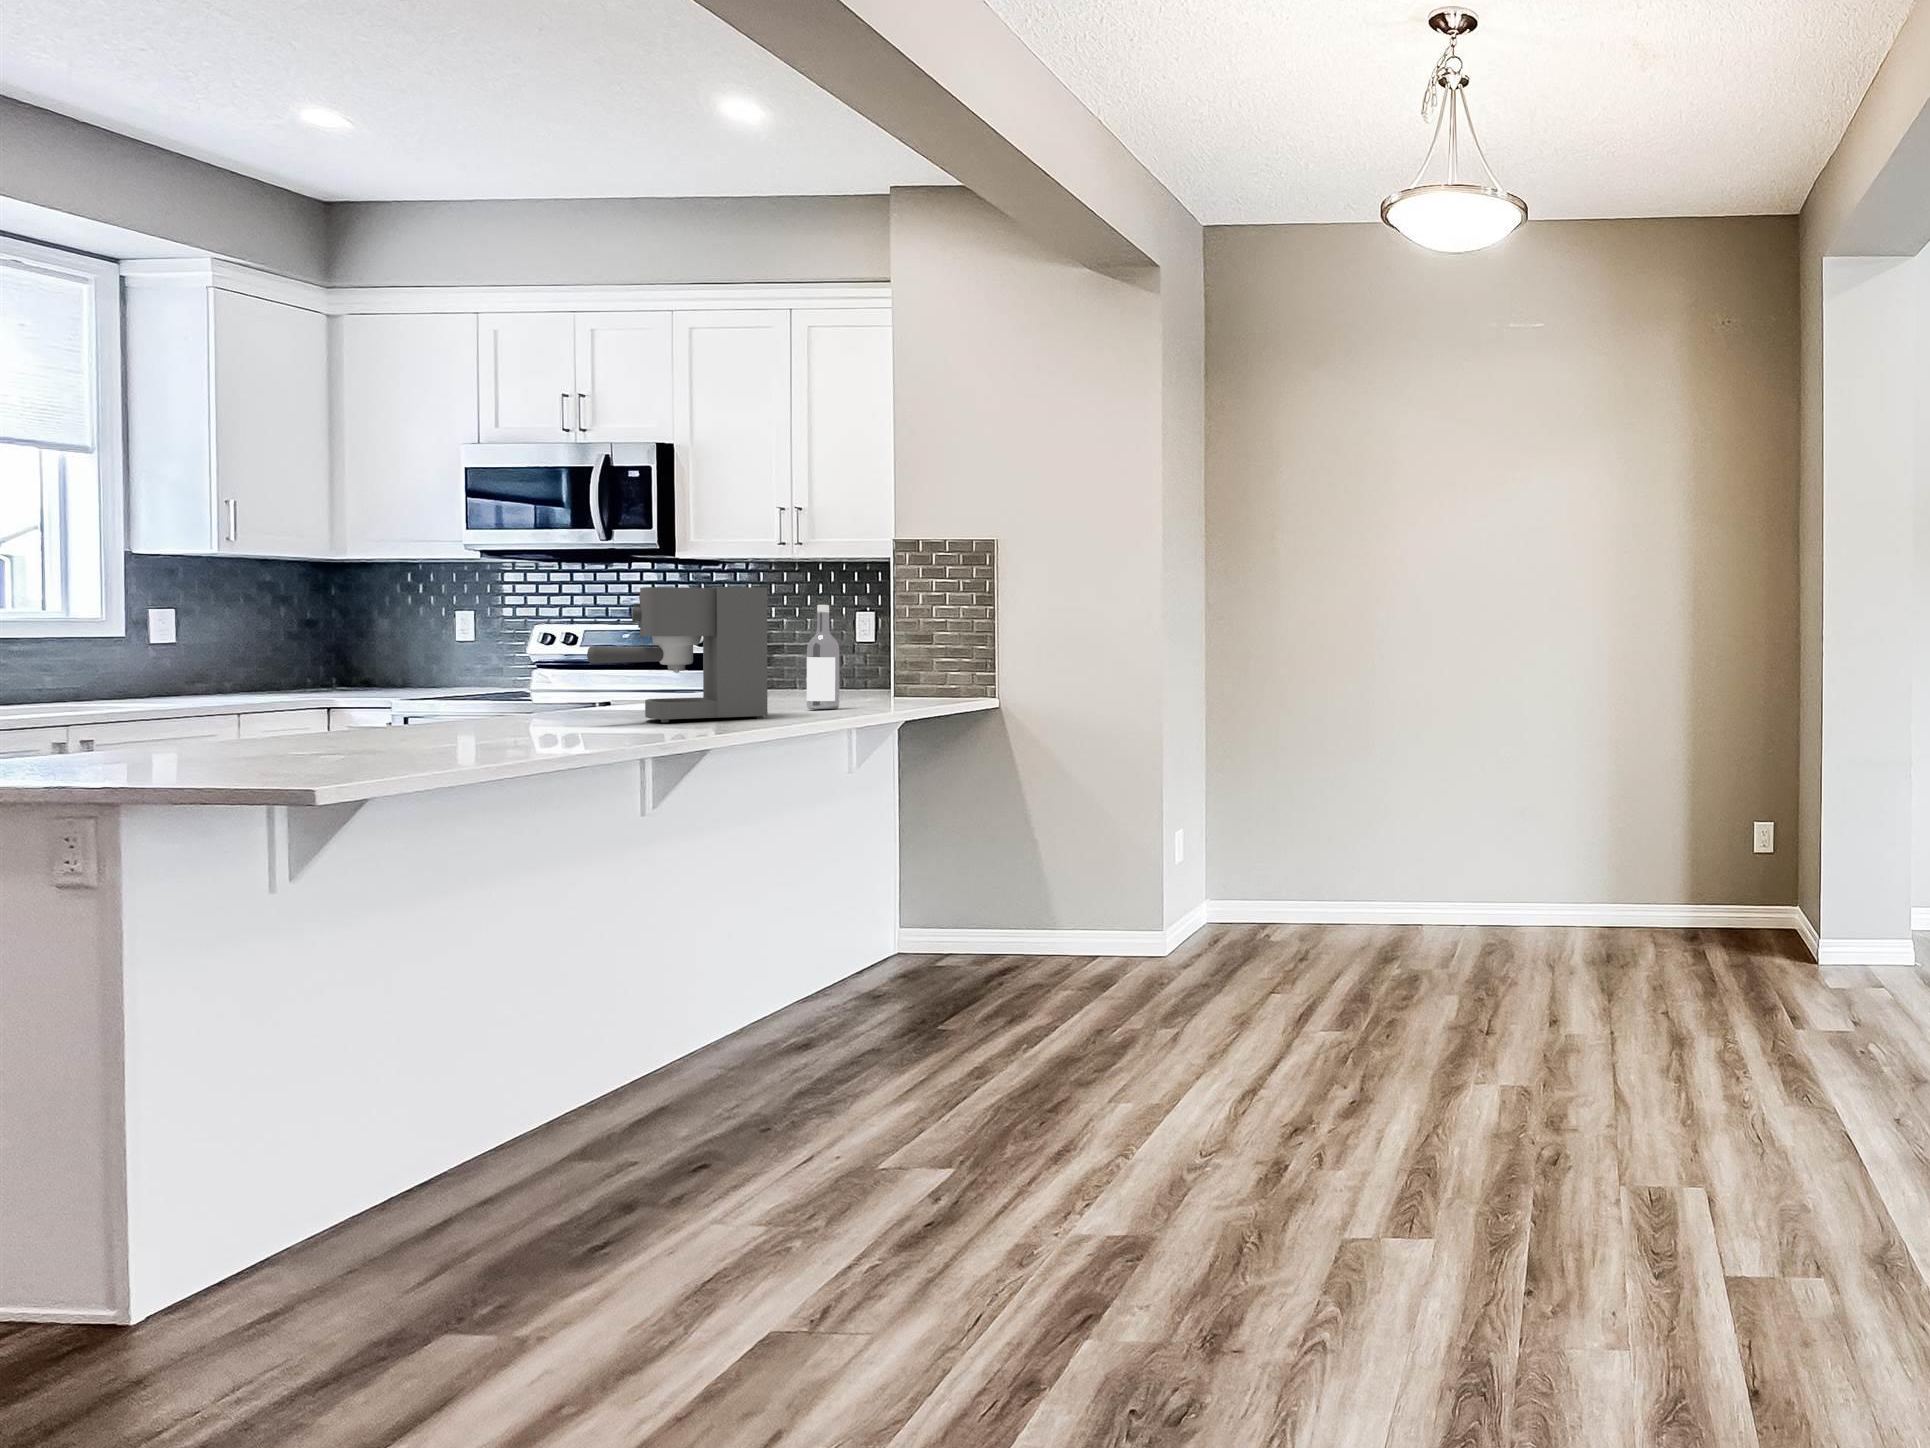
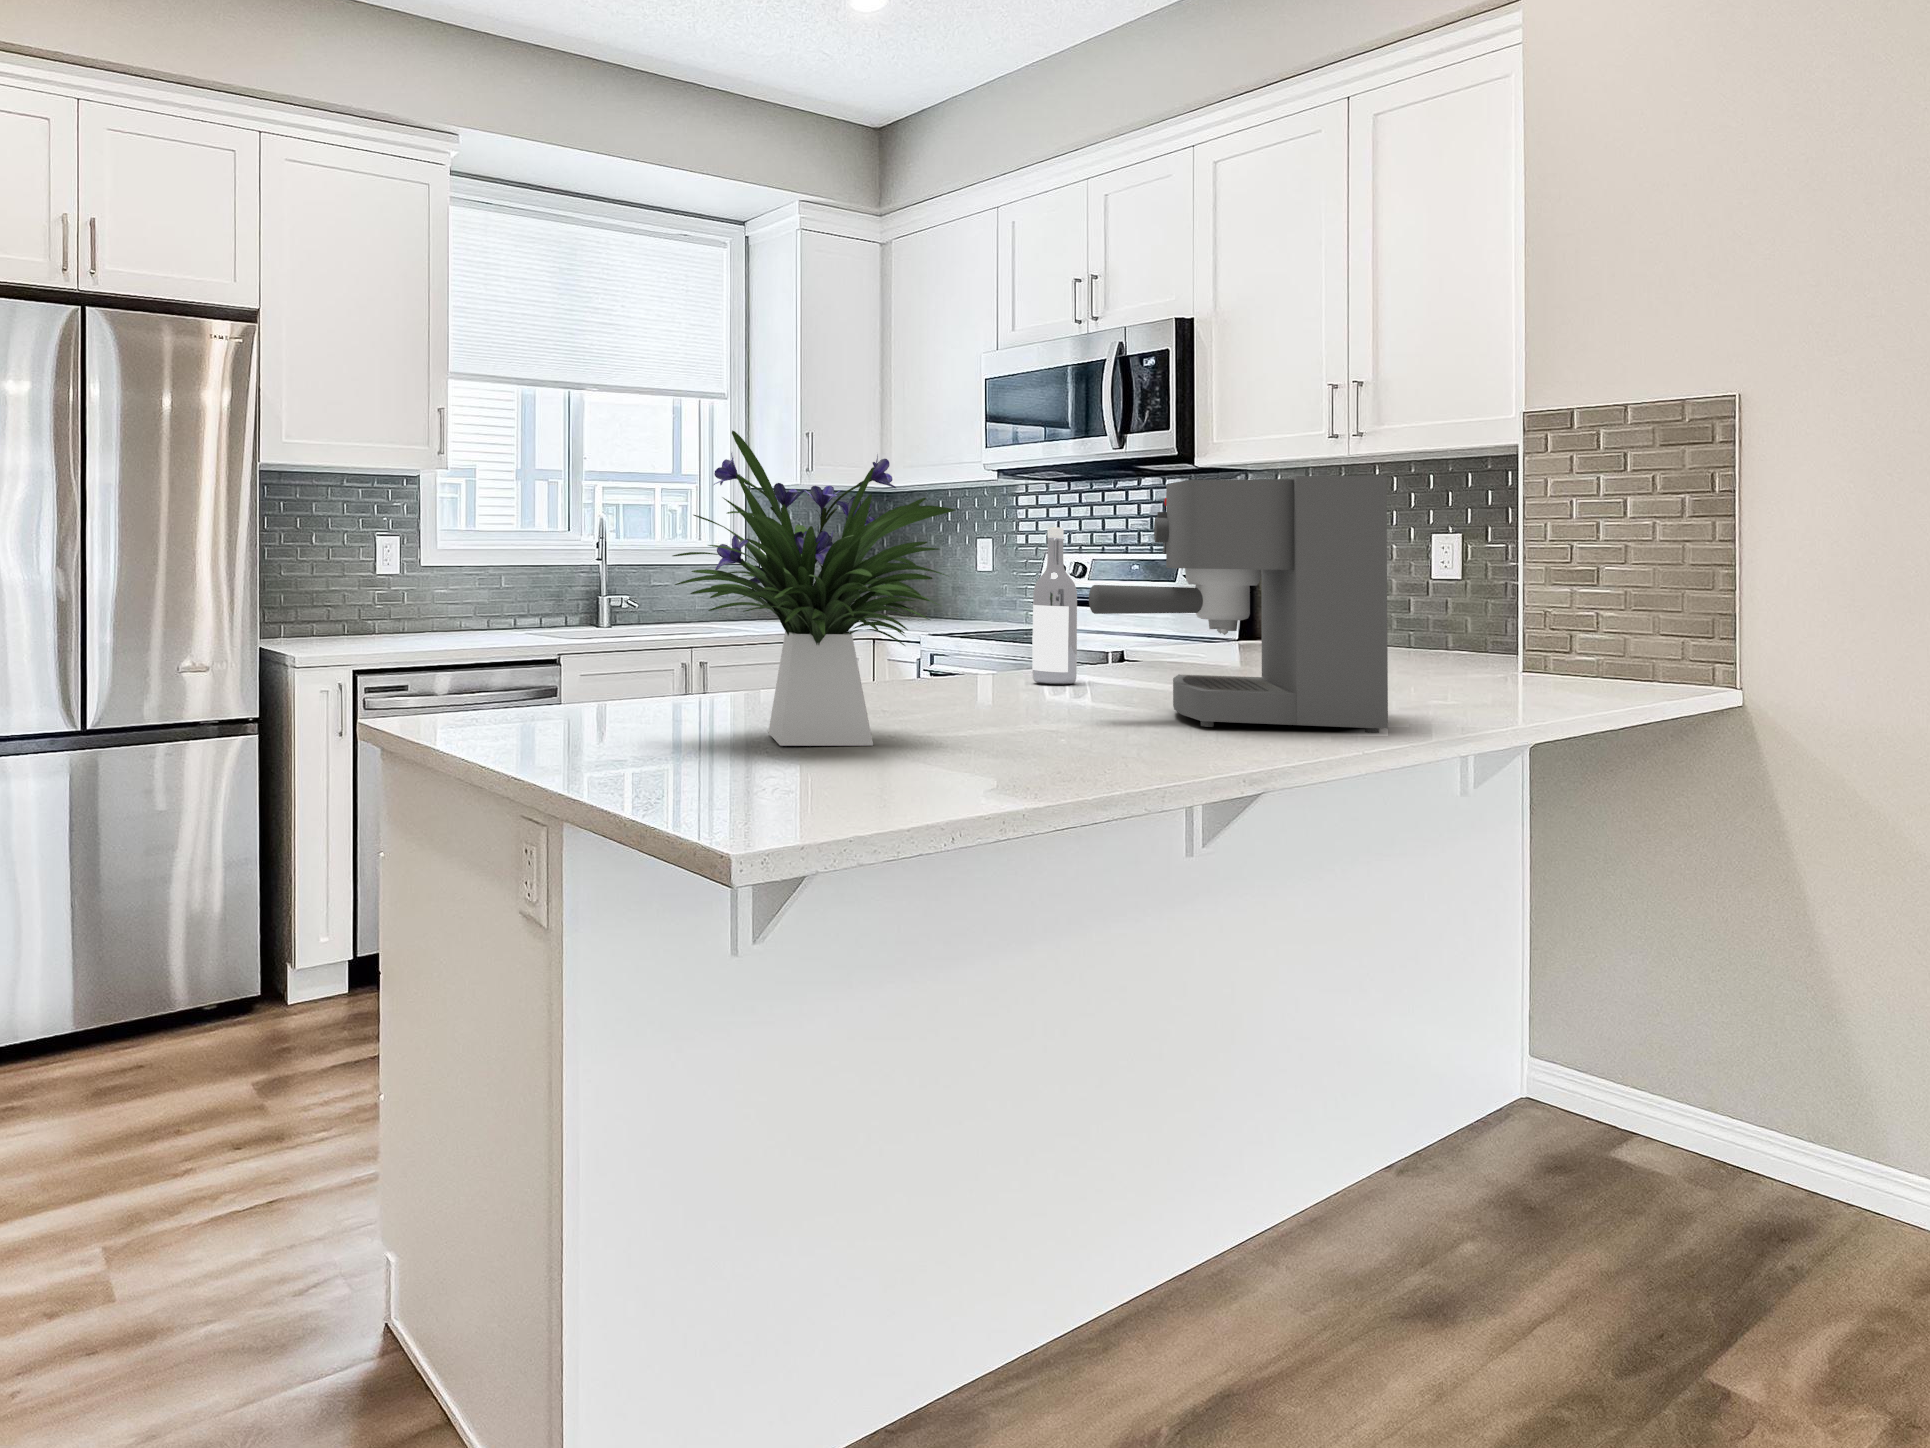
flower arrangement: none [261,553,495,747] -> present [673,431,955,746]
wine bottle: present [806,605,839,709] -> present [1032,527,1077,684]

